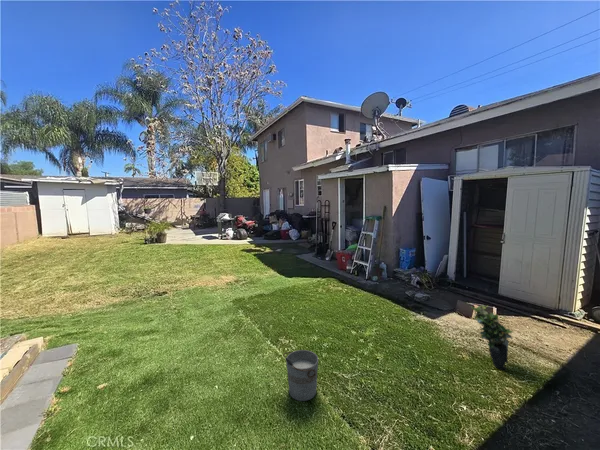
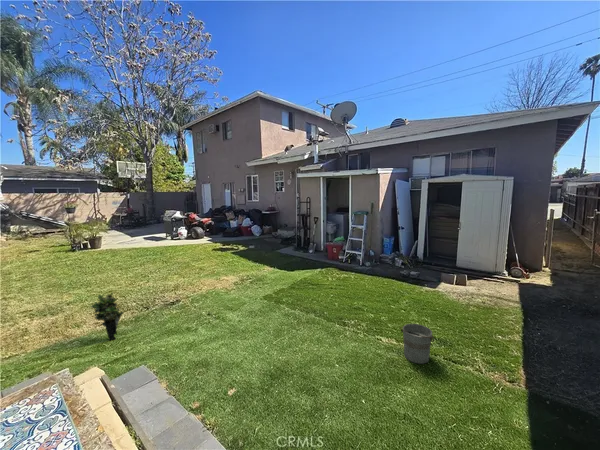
potted plant: present [472,305,513,370] -> present [92,293,123,340]

